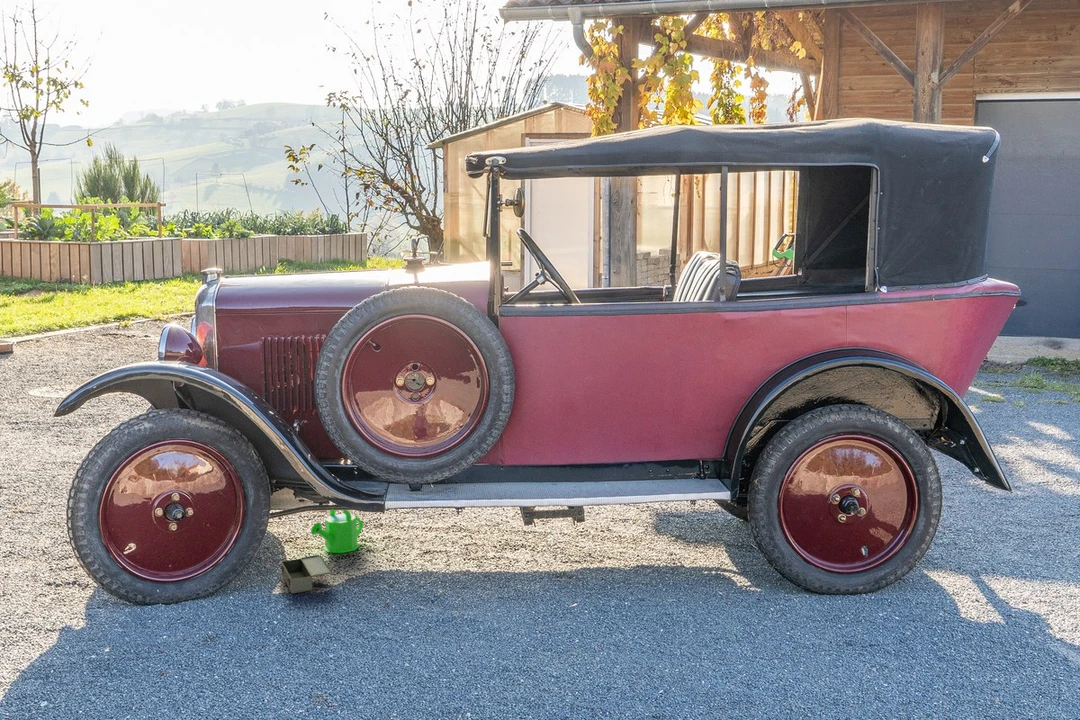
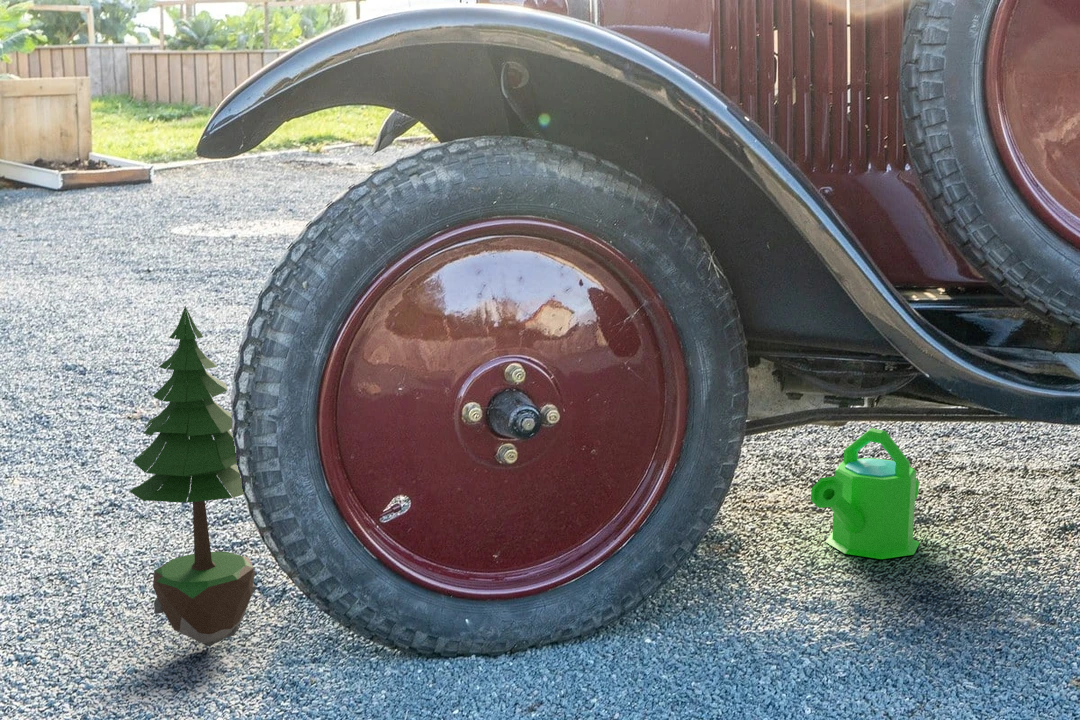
potted tree: none [23,476,78,605] -> present [129,306,257,646]
toolbox: present [281,555,332,593] -> none [760,563,927,673]

